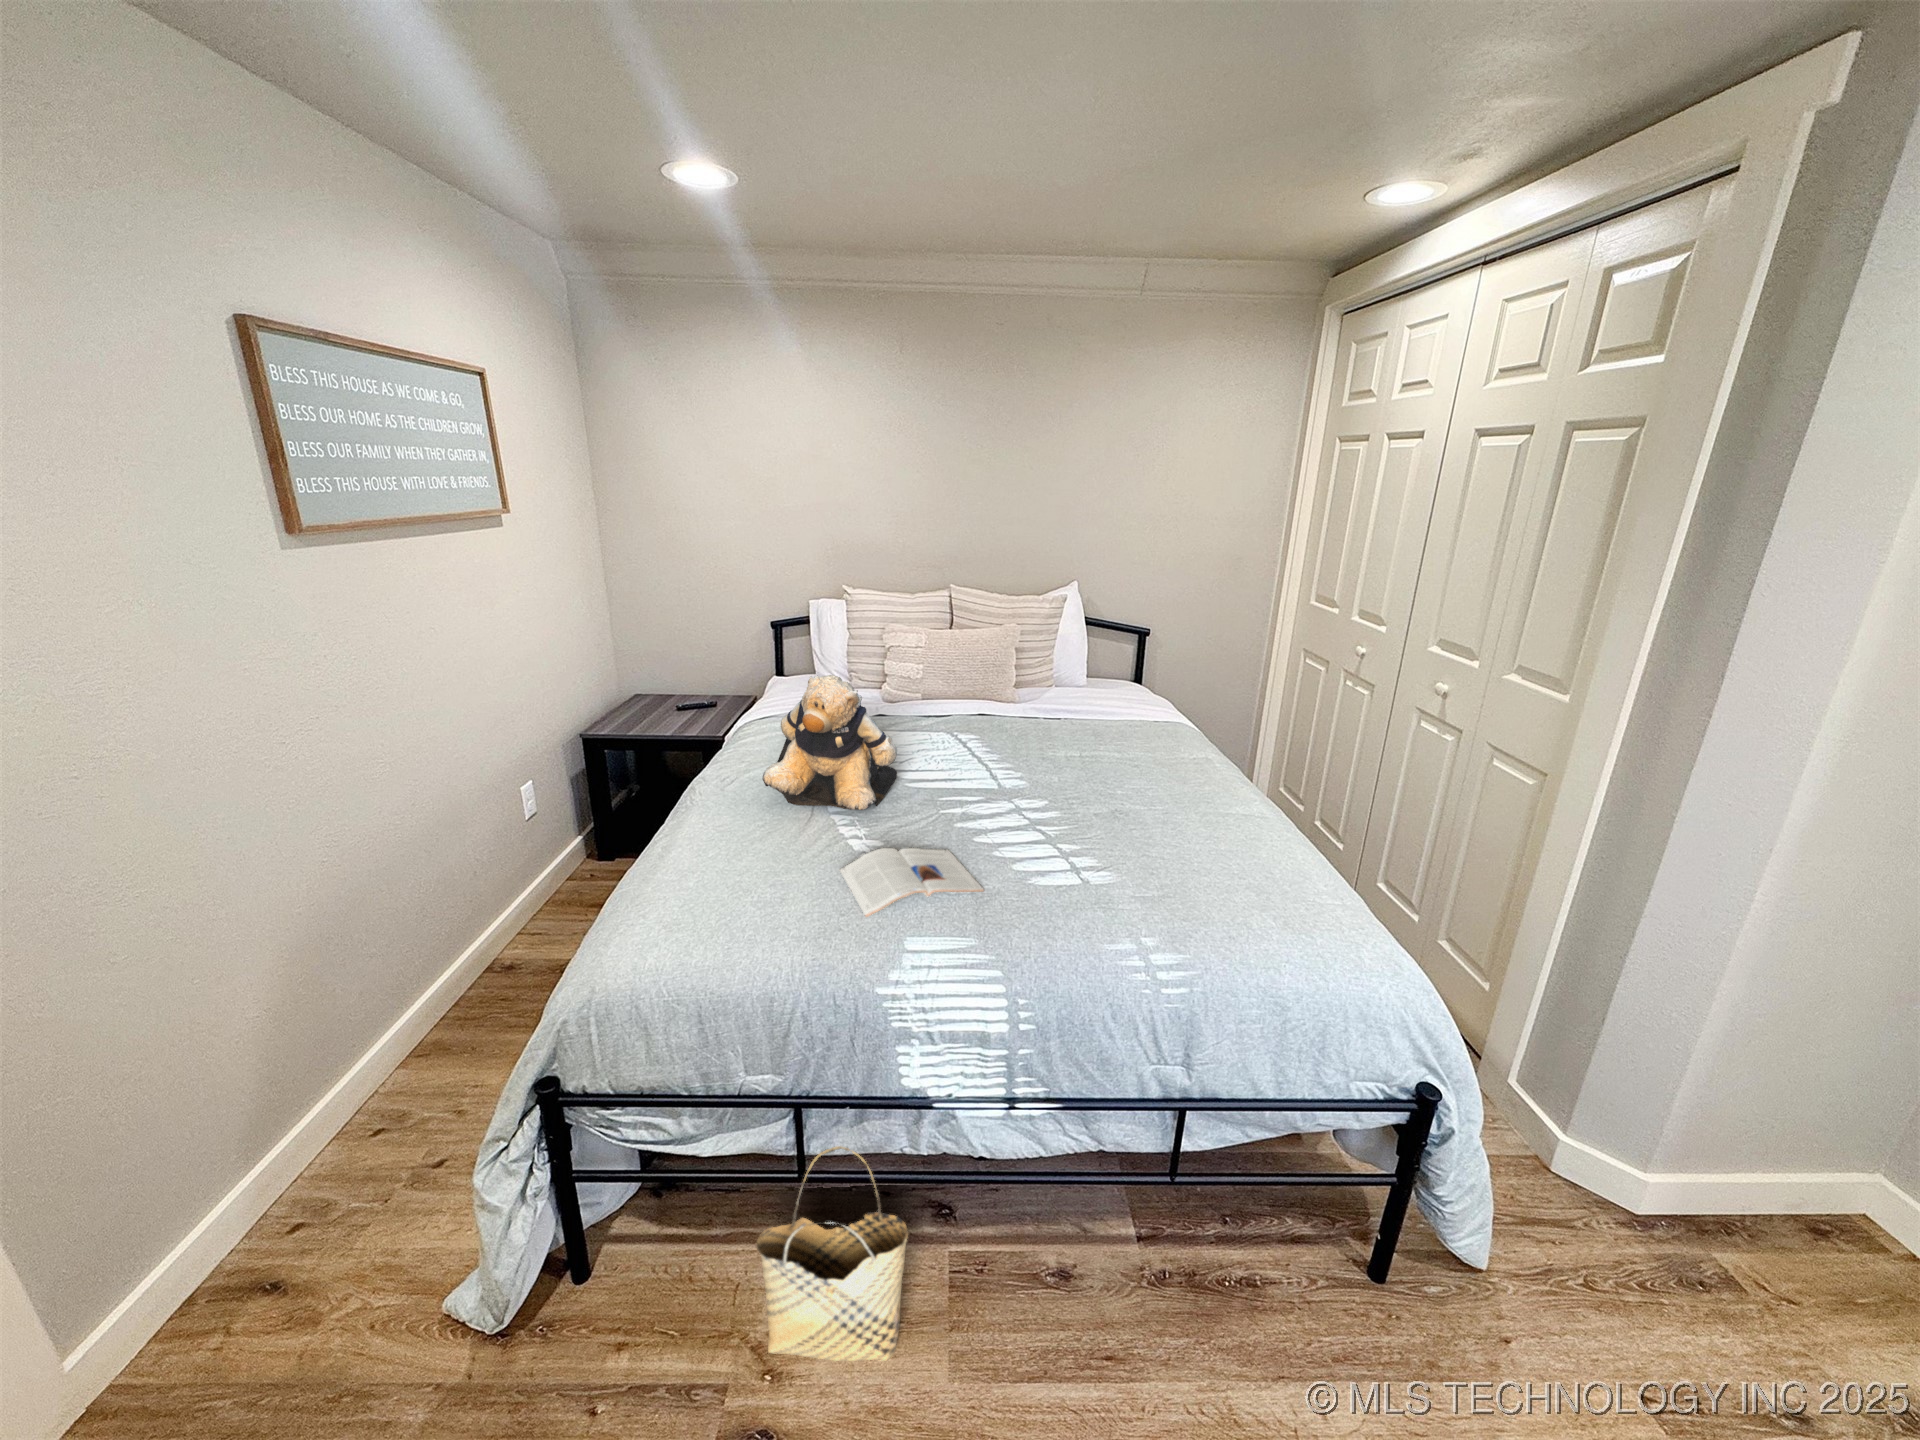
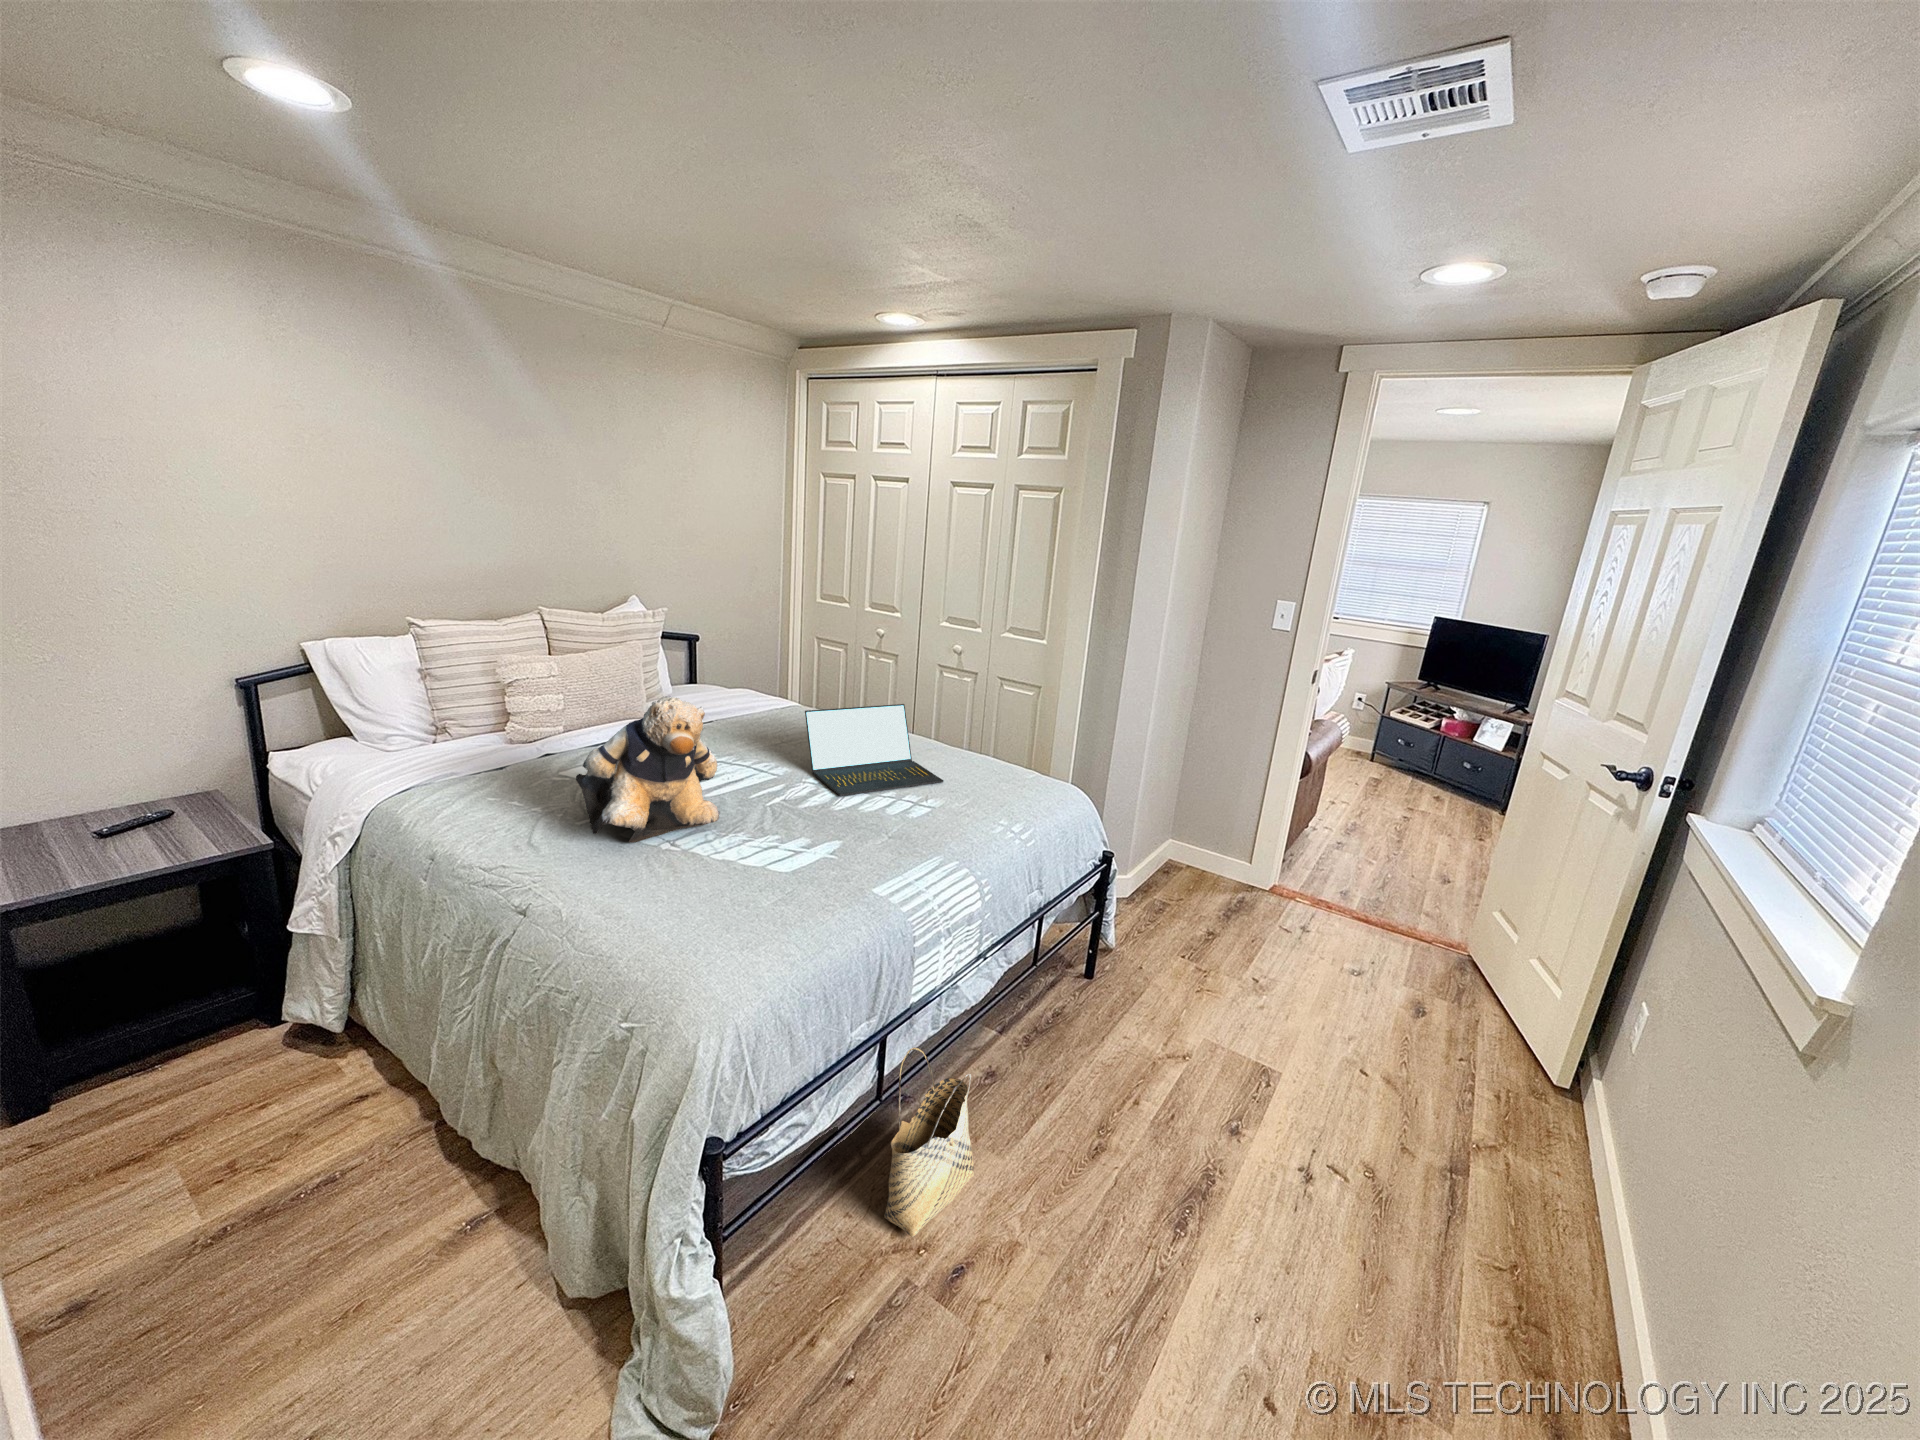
laptop: none [1028,723,1202,860] -> present [805,704,944,796]
magazine: present [840,848,984,917] -> none [779,824,887,878]

